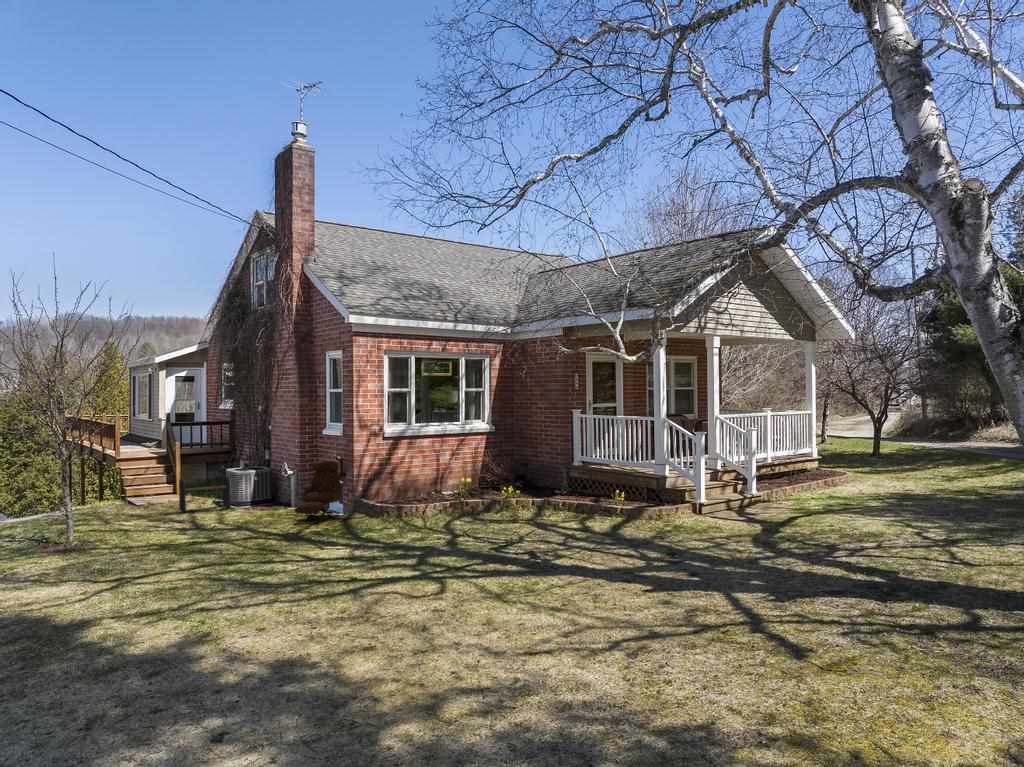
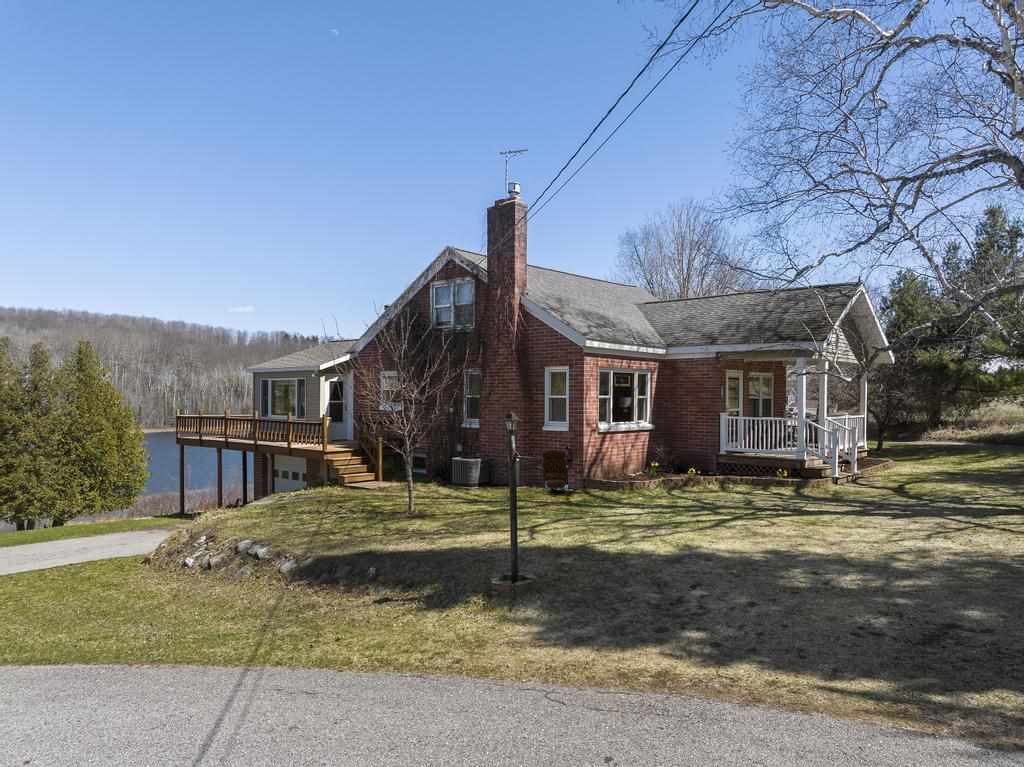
bench: present [179,475,231,513] -> none [427,461,467,490]

